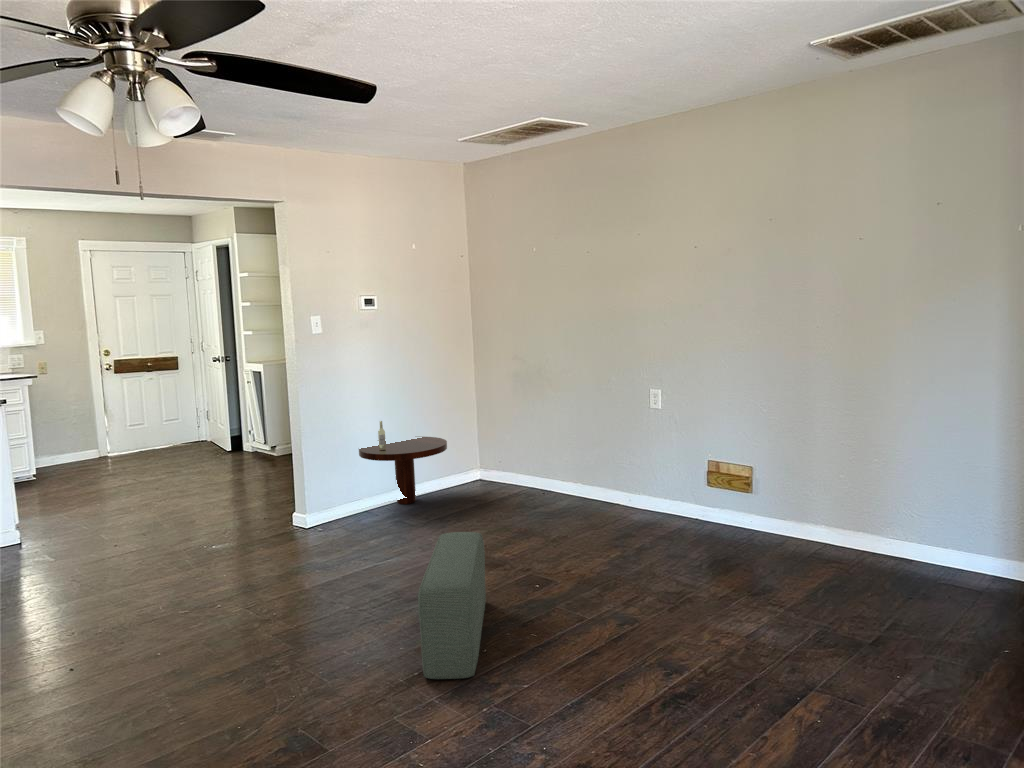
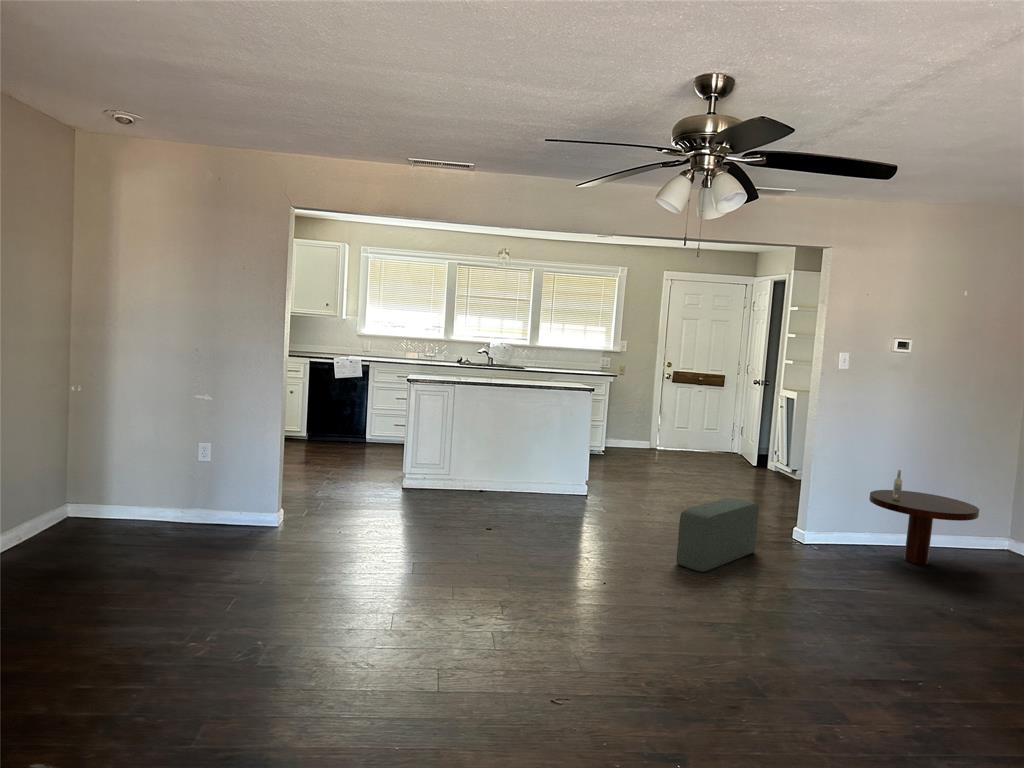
pouf: present [418,532,486,679] -> present [677,498,759,572]

